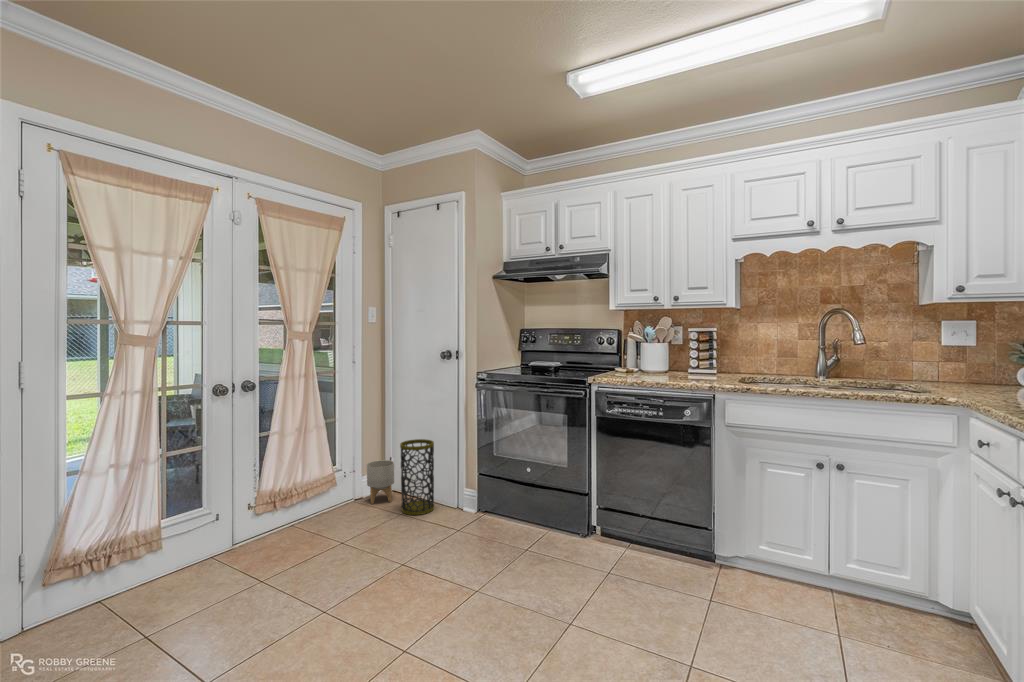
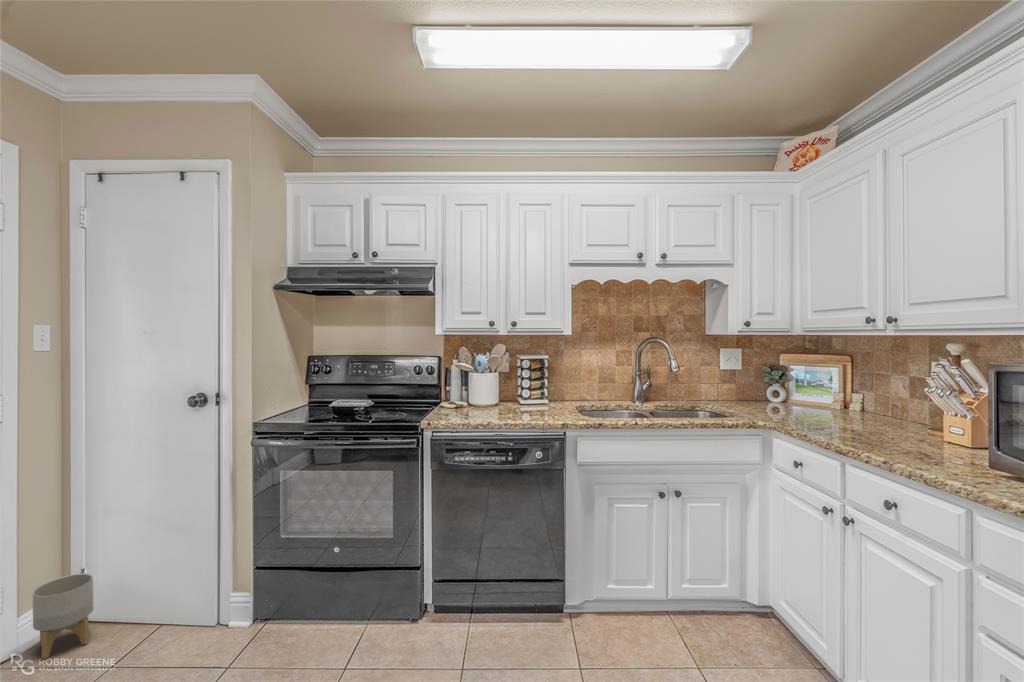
trash can: present [400,439,434,515] -> none [109,530,175,662]

